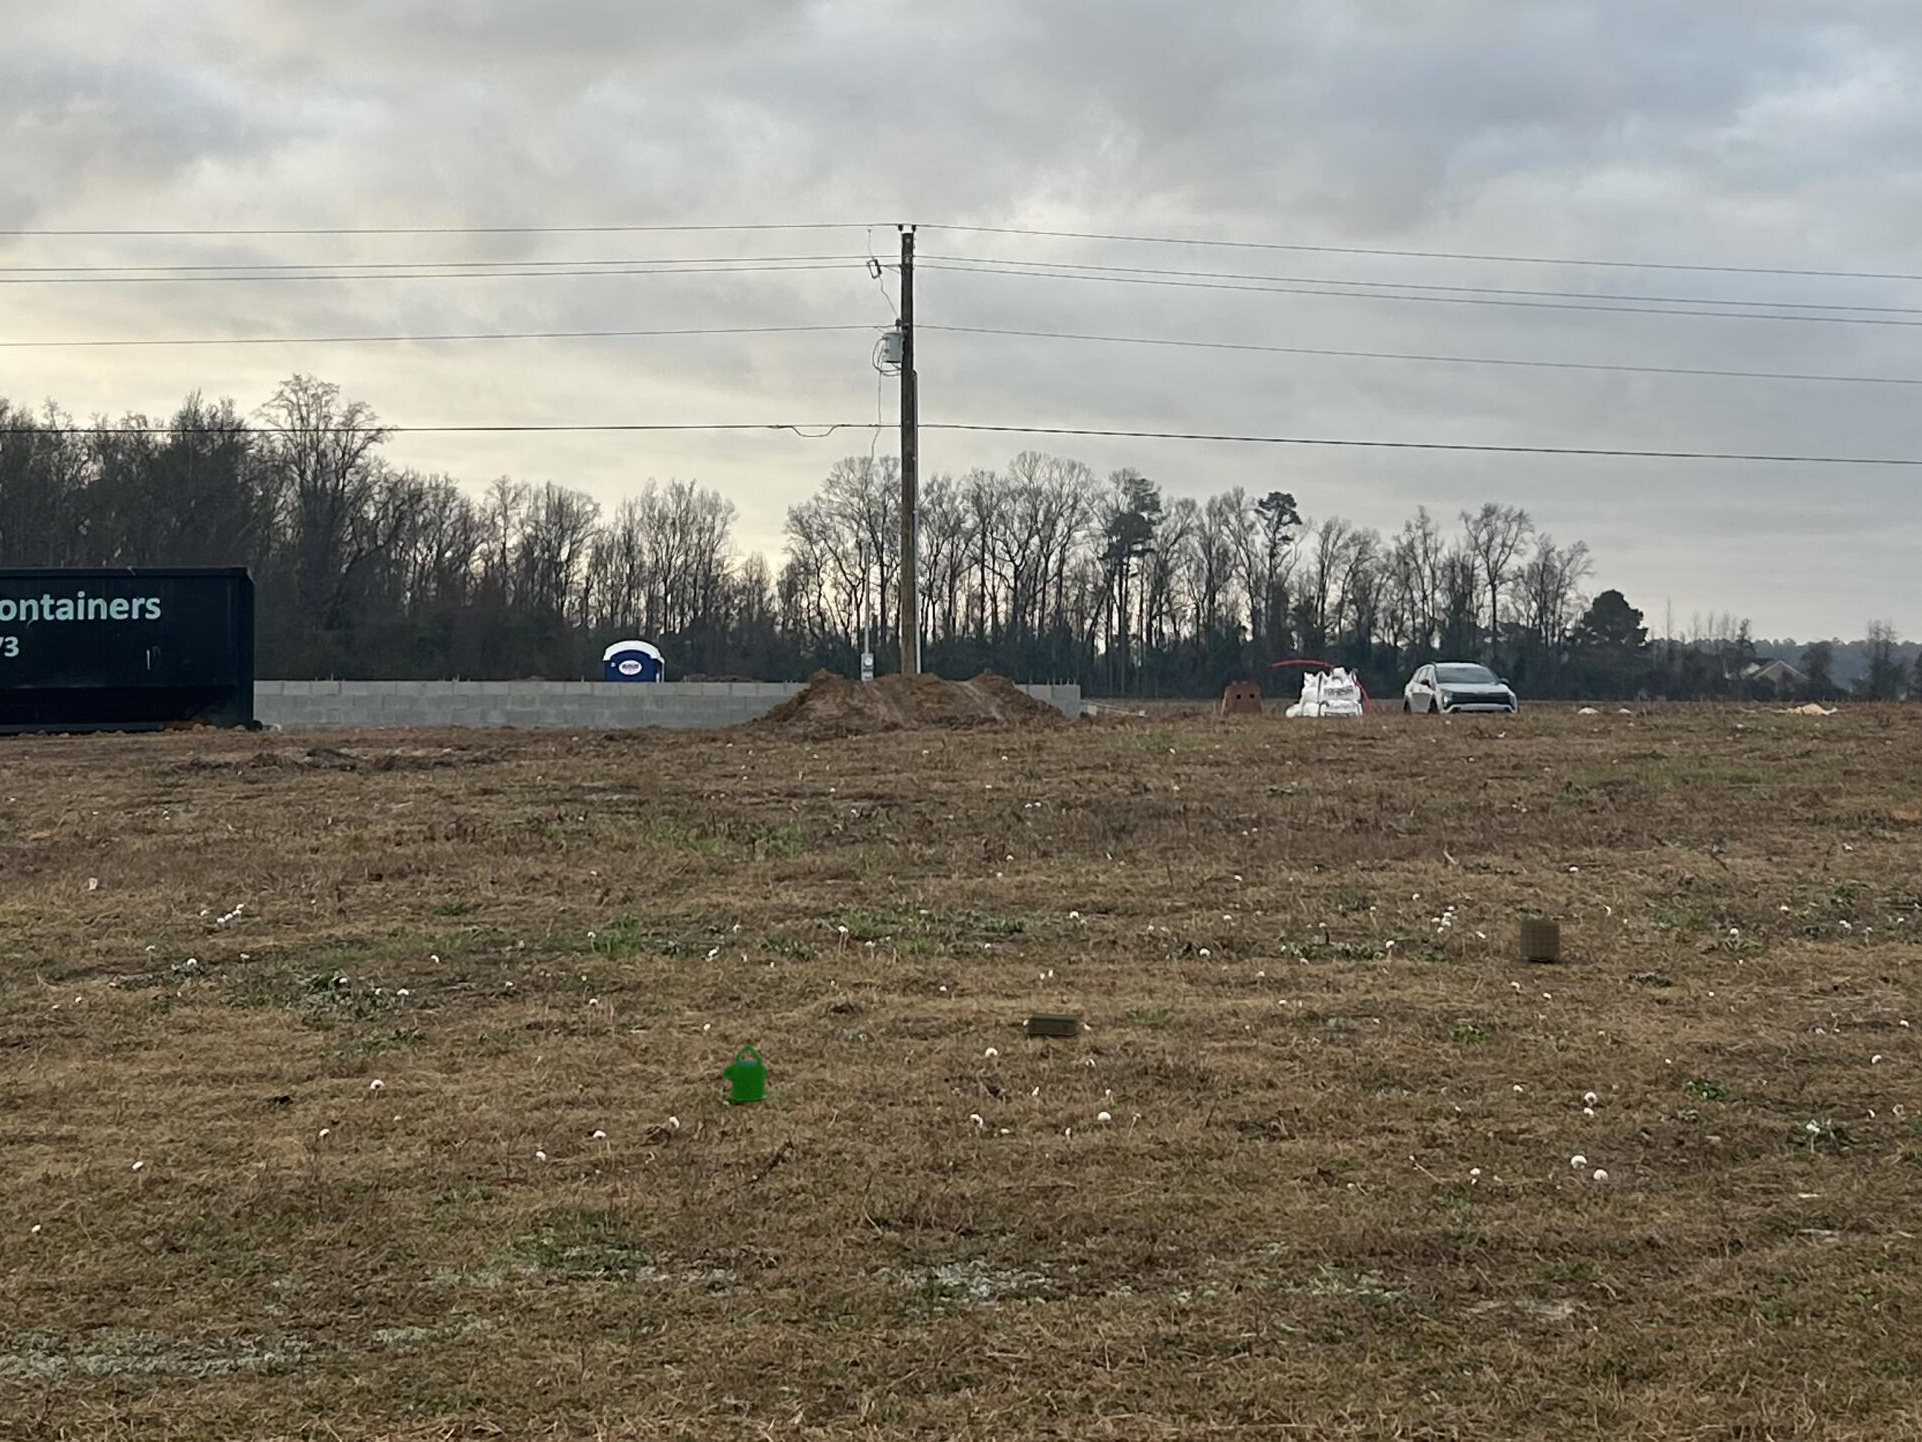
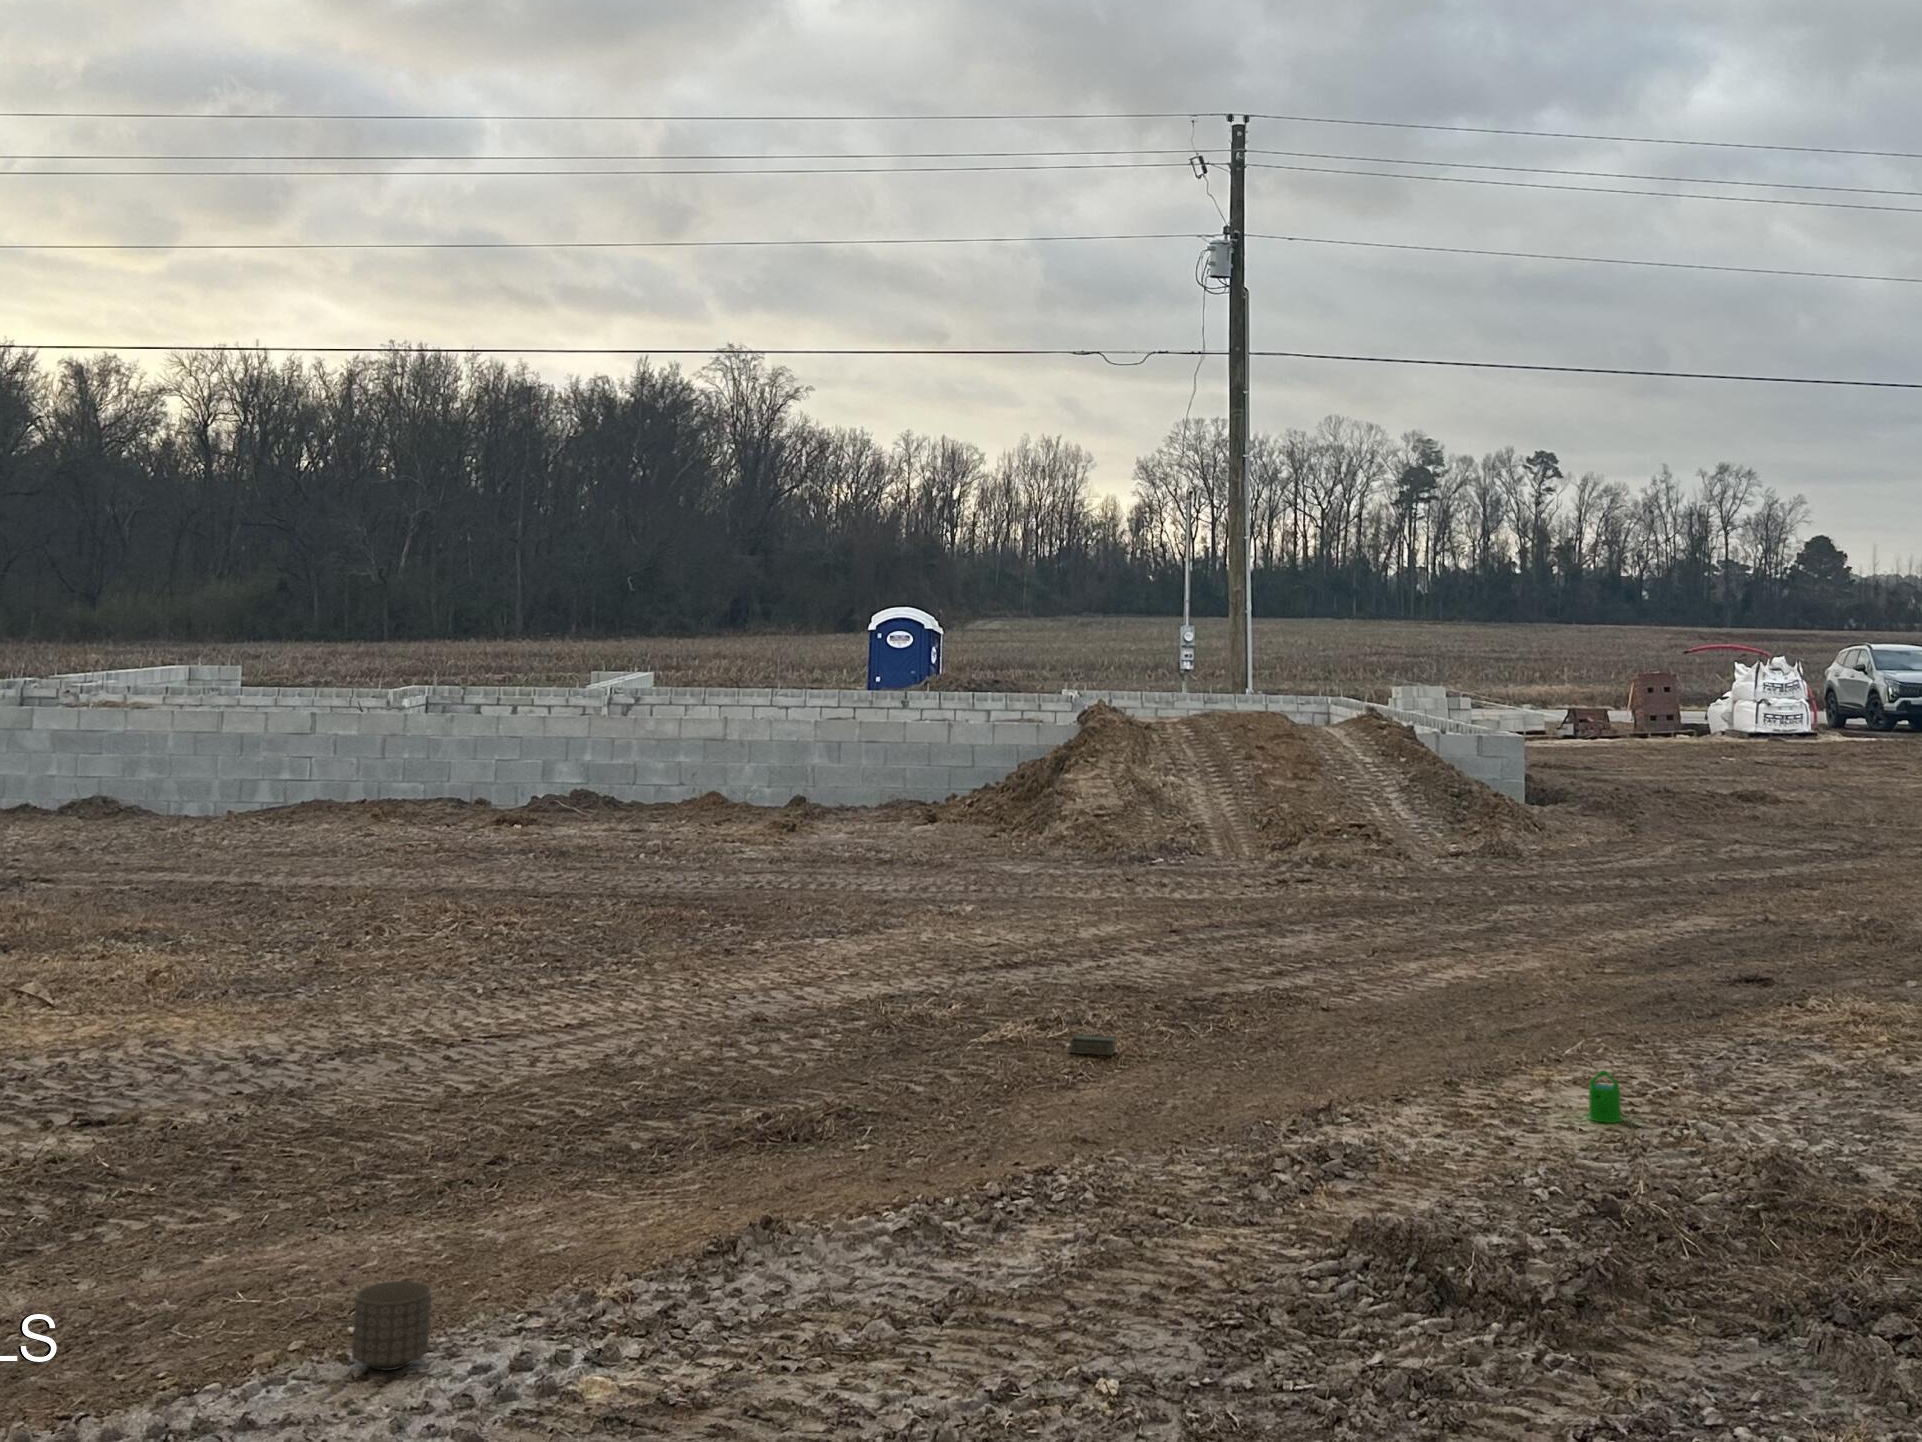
planter: present [1520,919,1560,962] -> present [352,1281,432,1371]
watering can: present [722,1045,768,1101] -> present [1588,1071,1622,1123]

